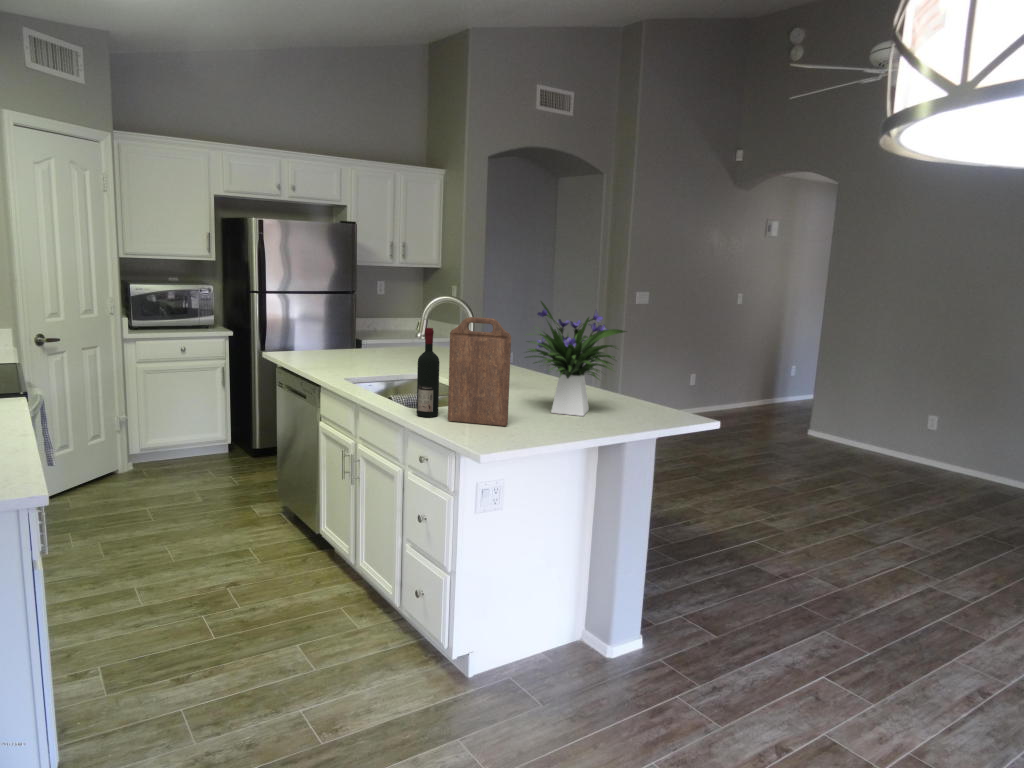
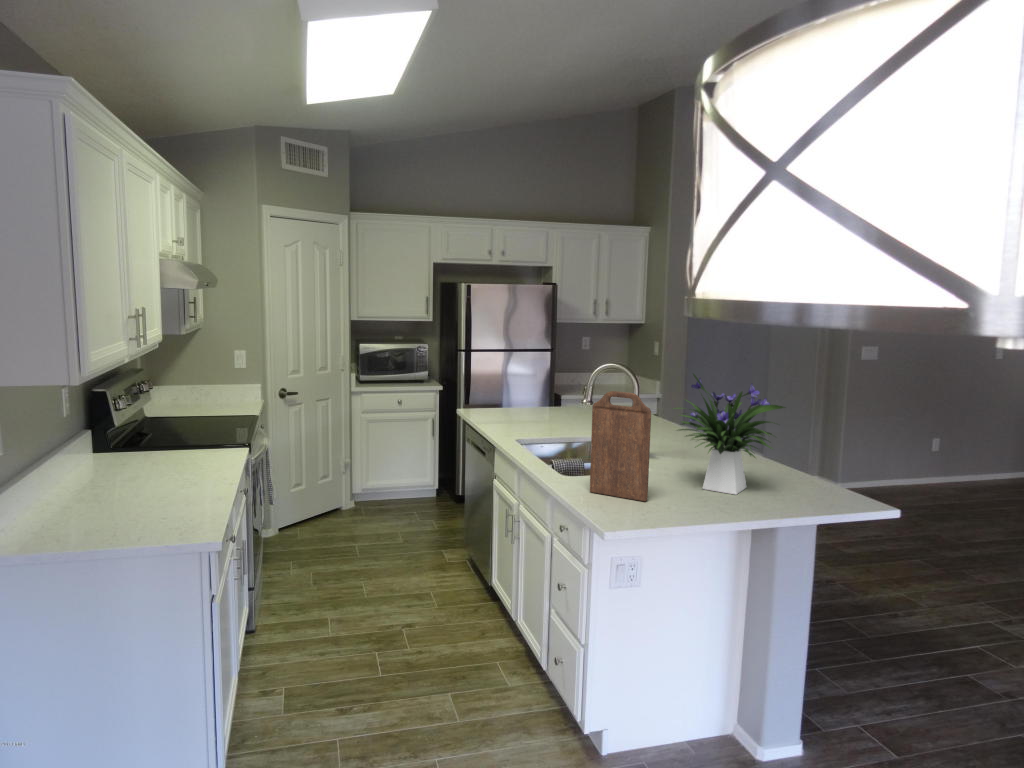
wine bottle: present [417,328,440,417] -> none [563,399,586,487]

